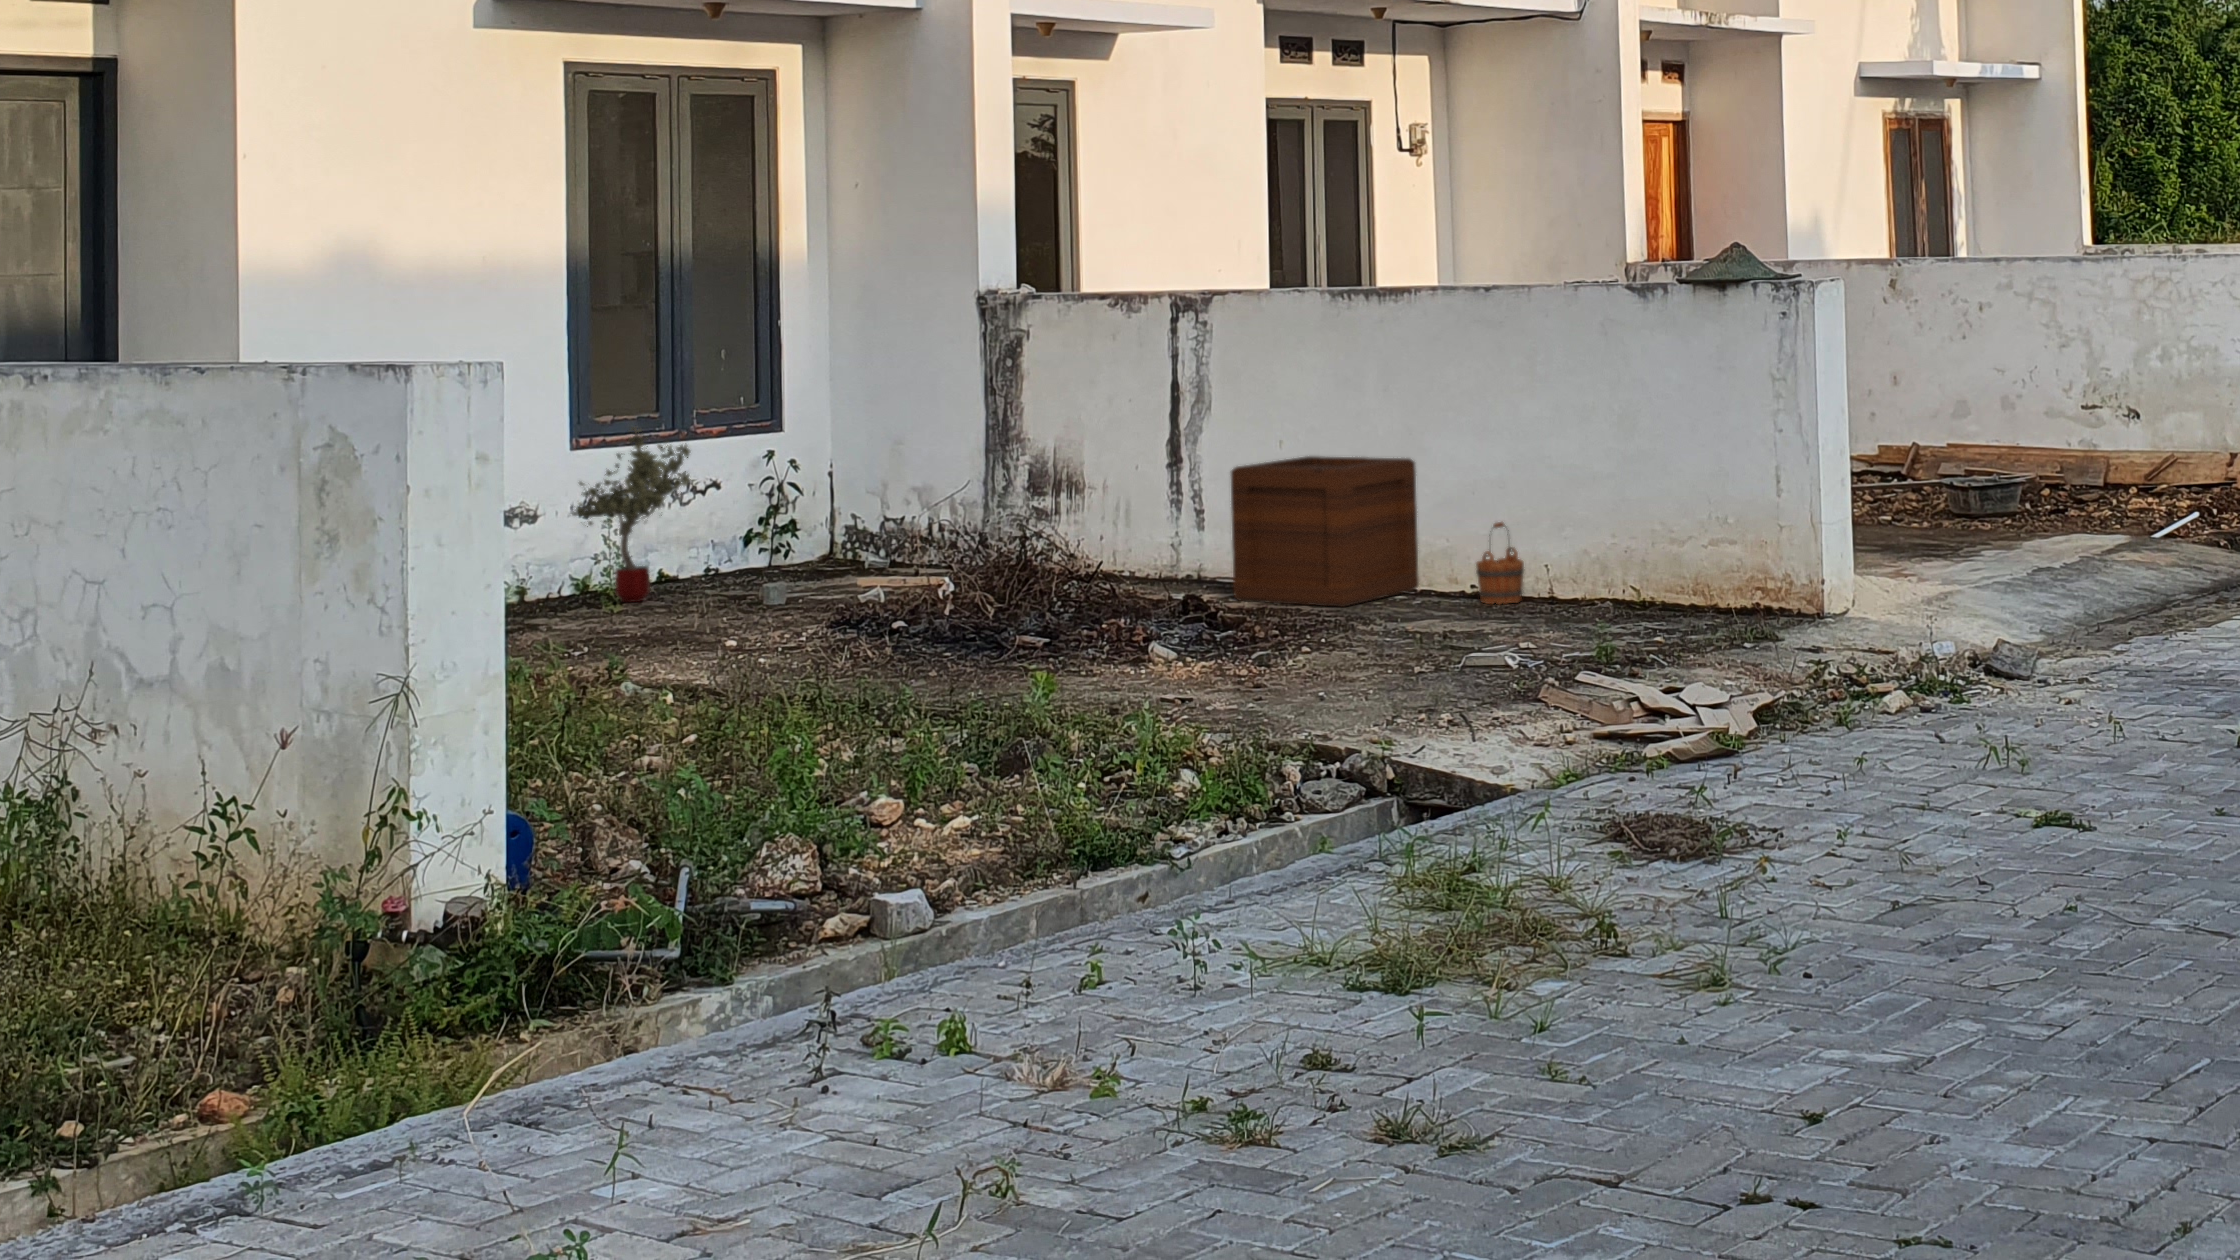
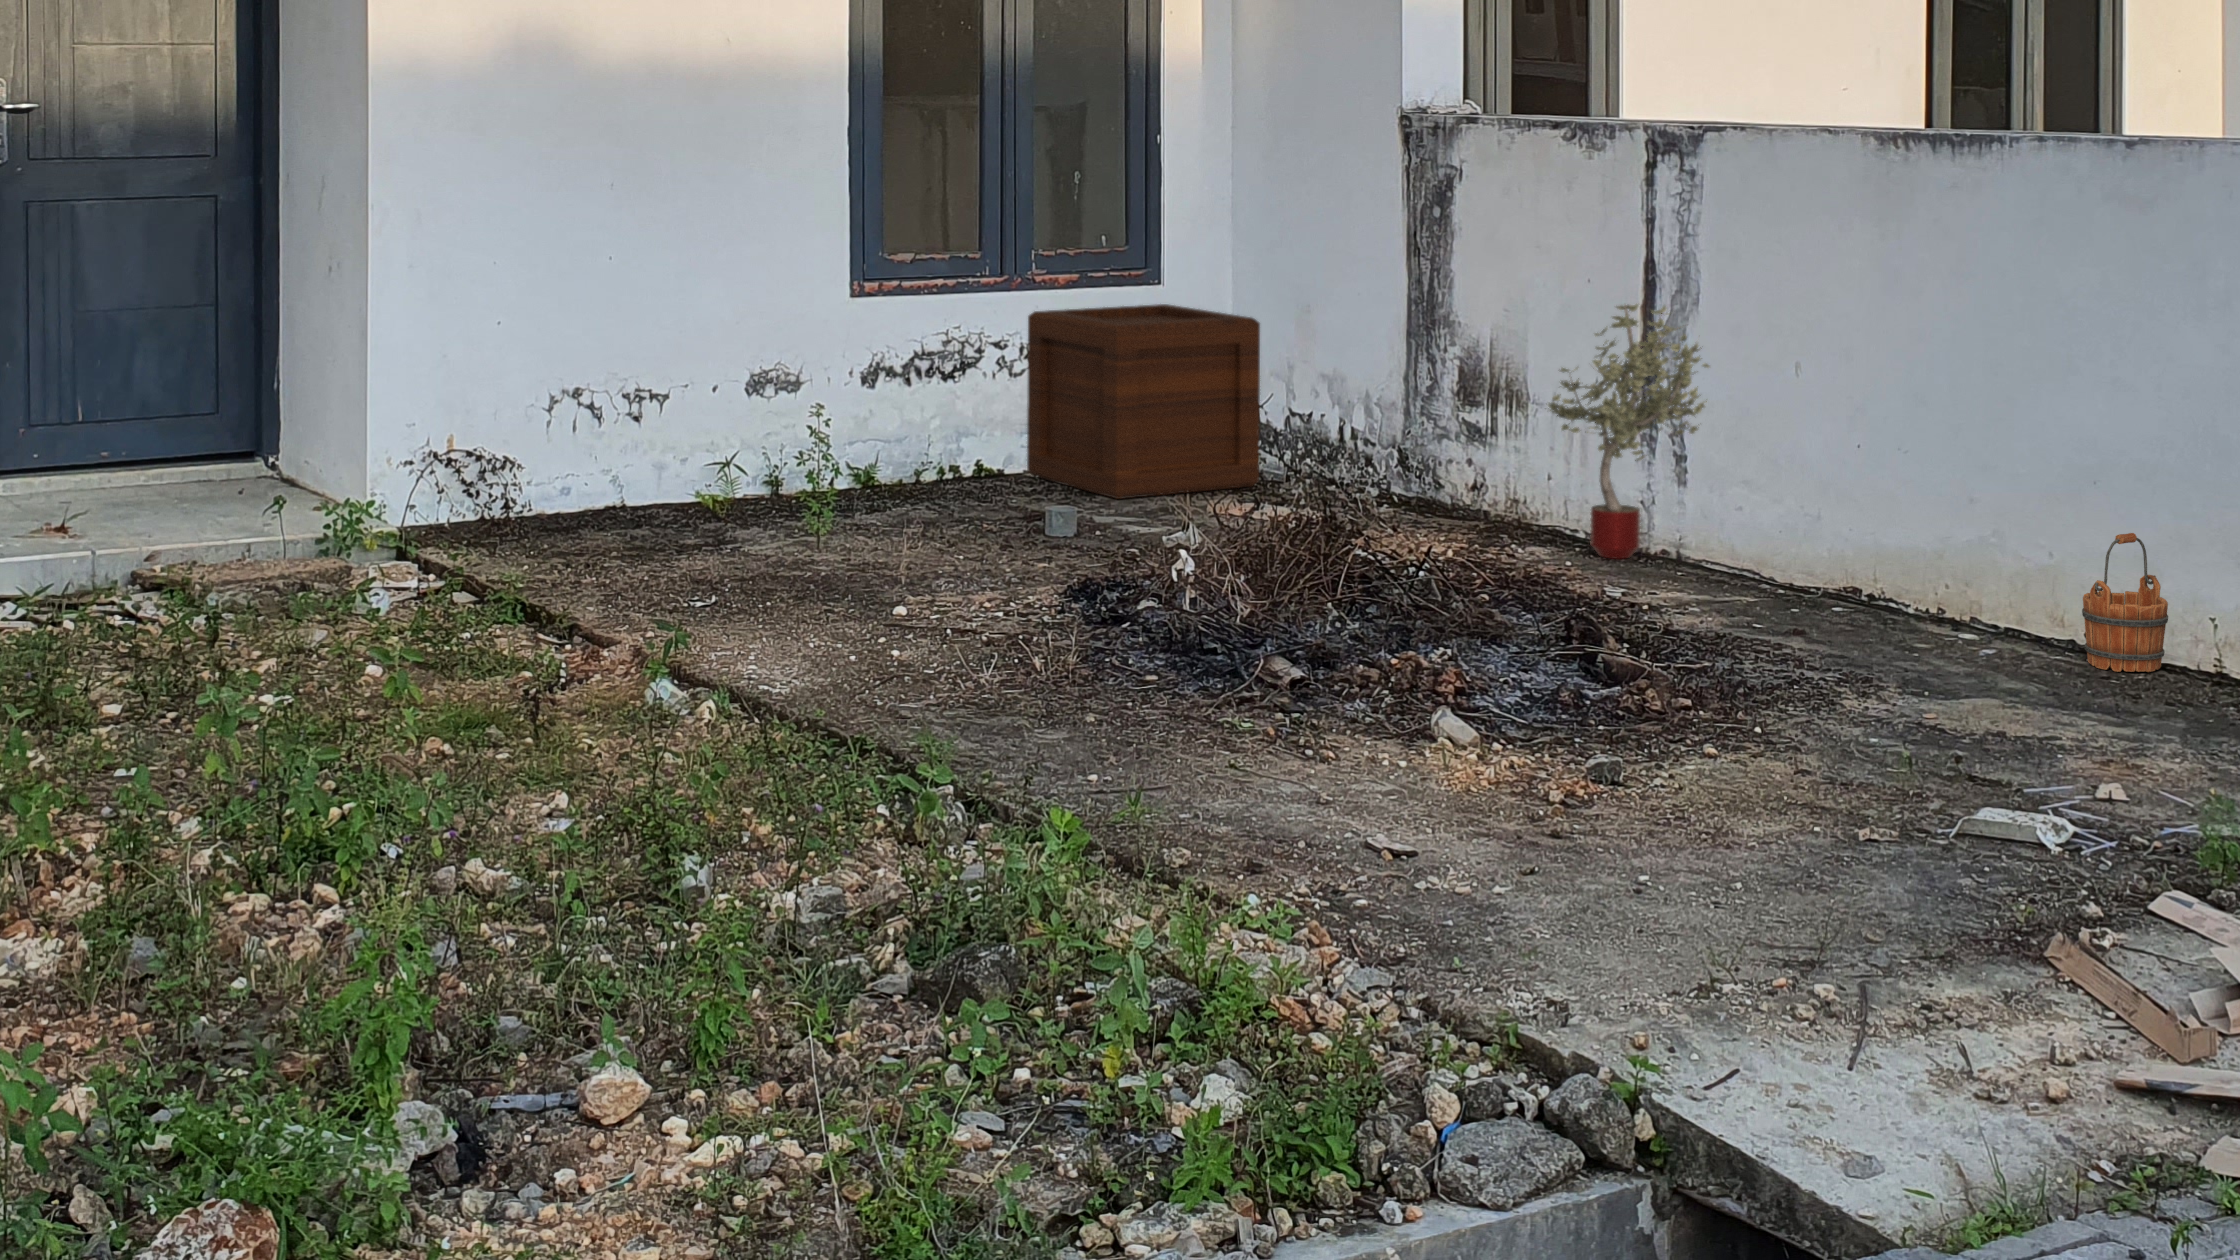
potted tree: present [572,427,691,602] -> present [1548,304,1710,559]
wooden crate: present [1231,456,1419,607] -> present [1027,304,1260,499]

